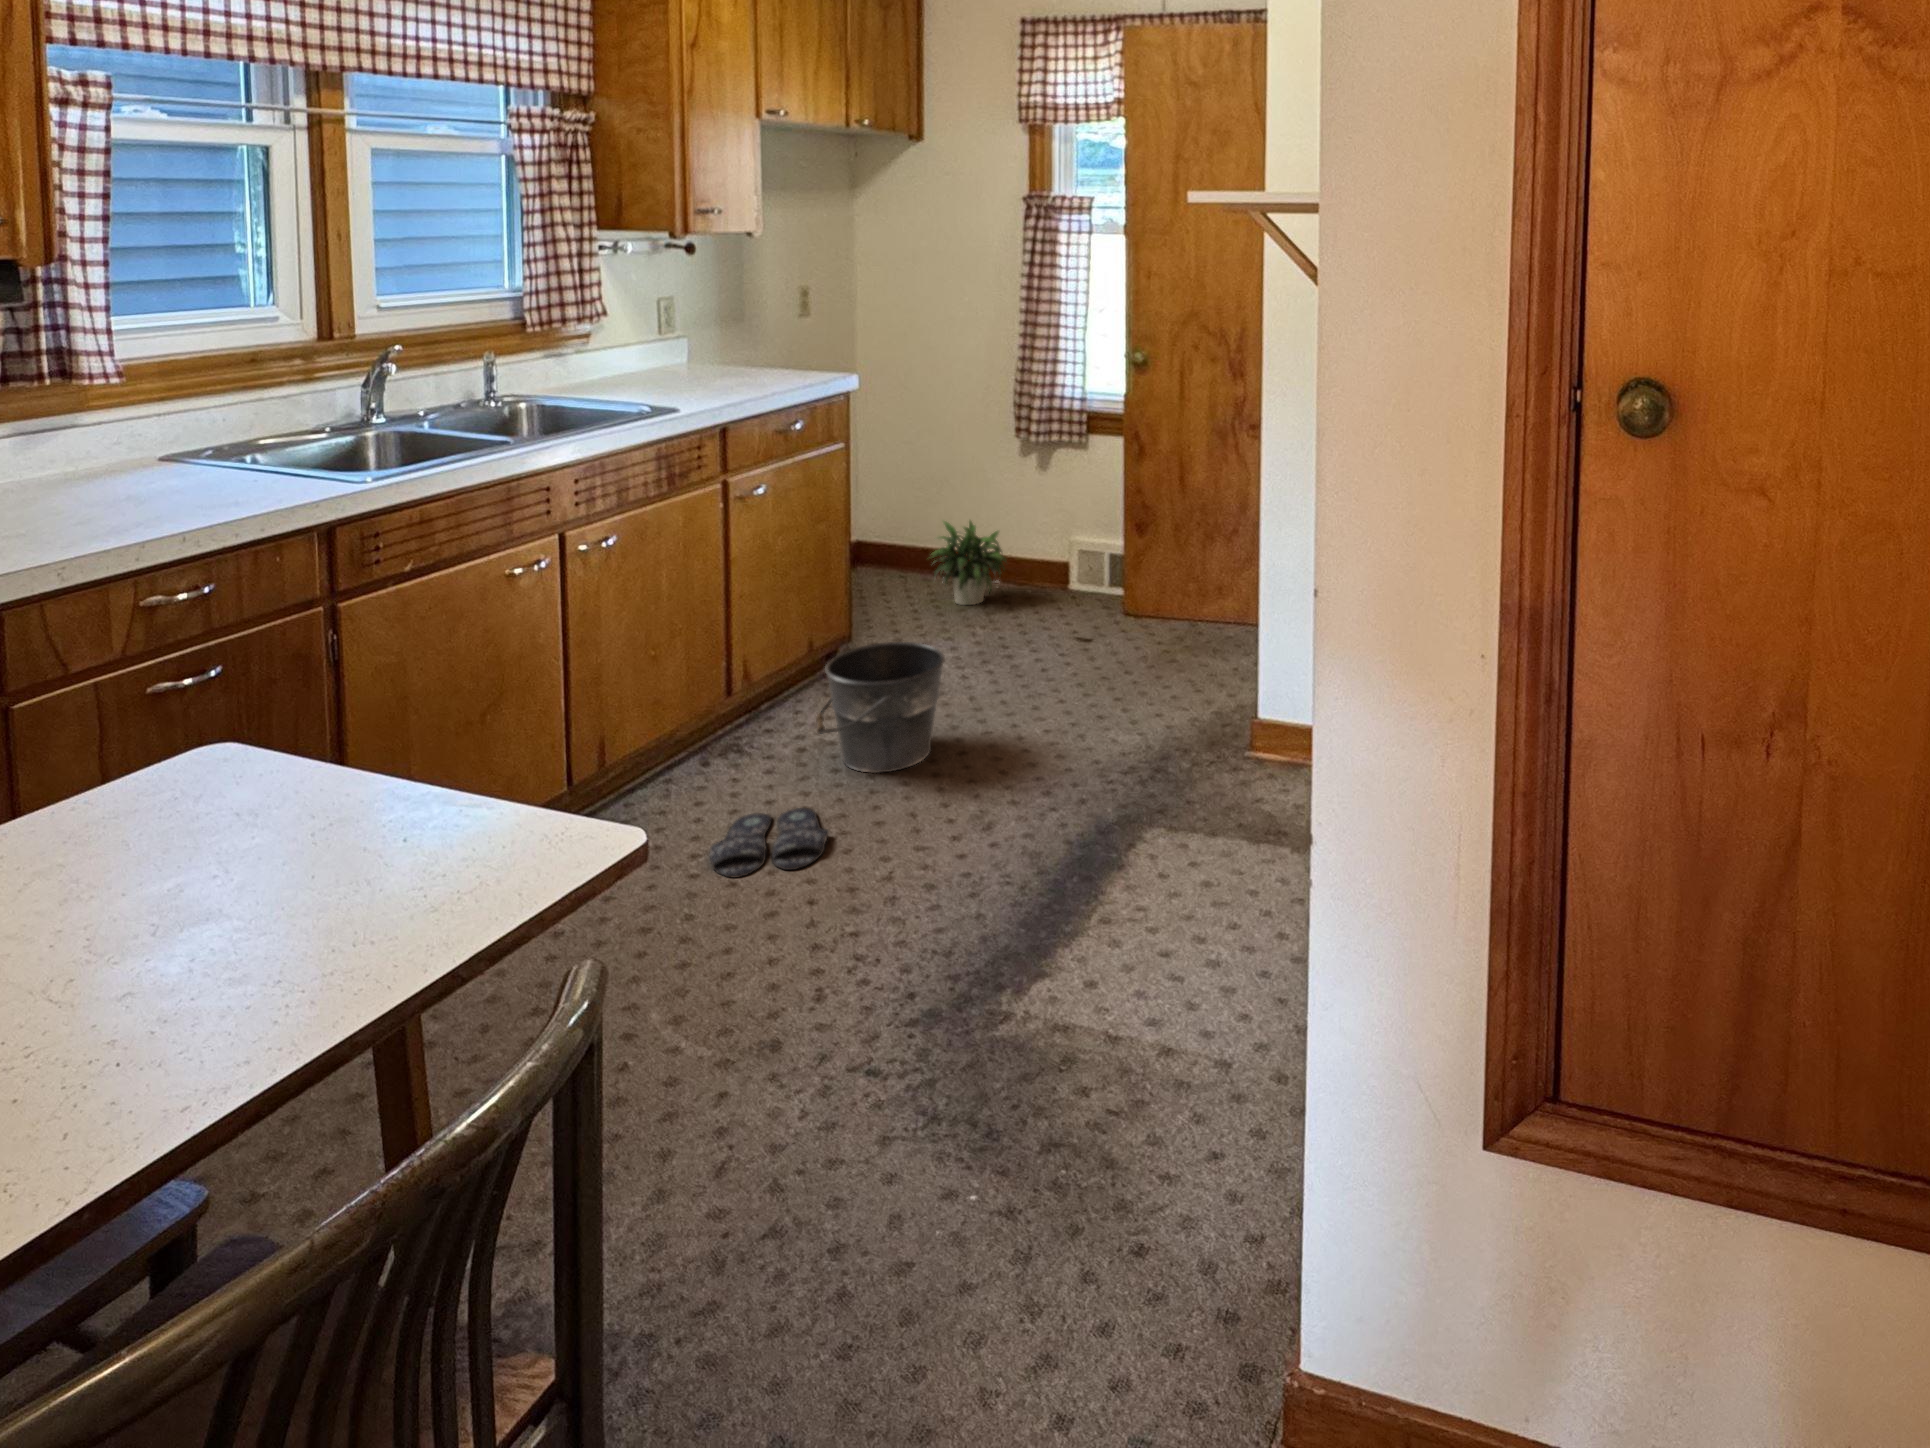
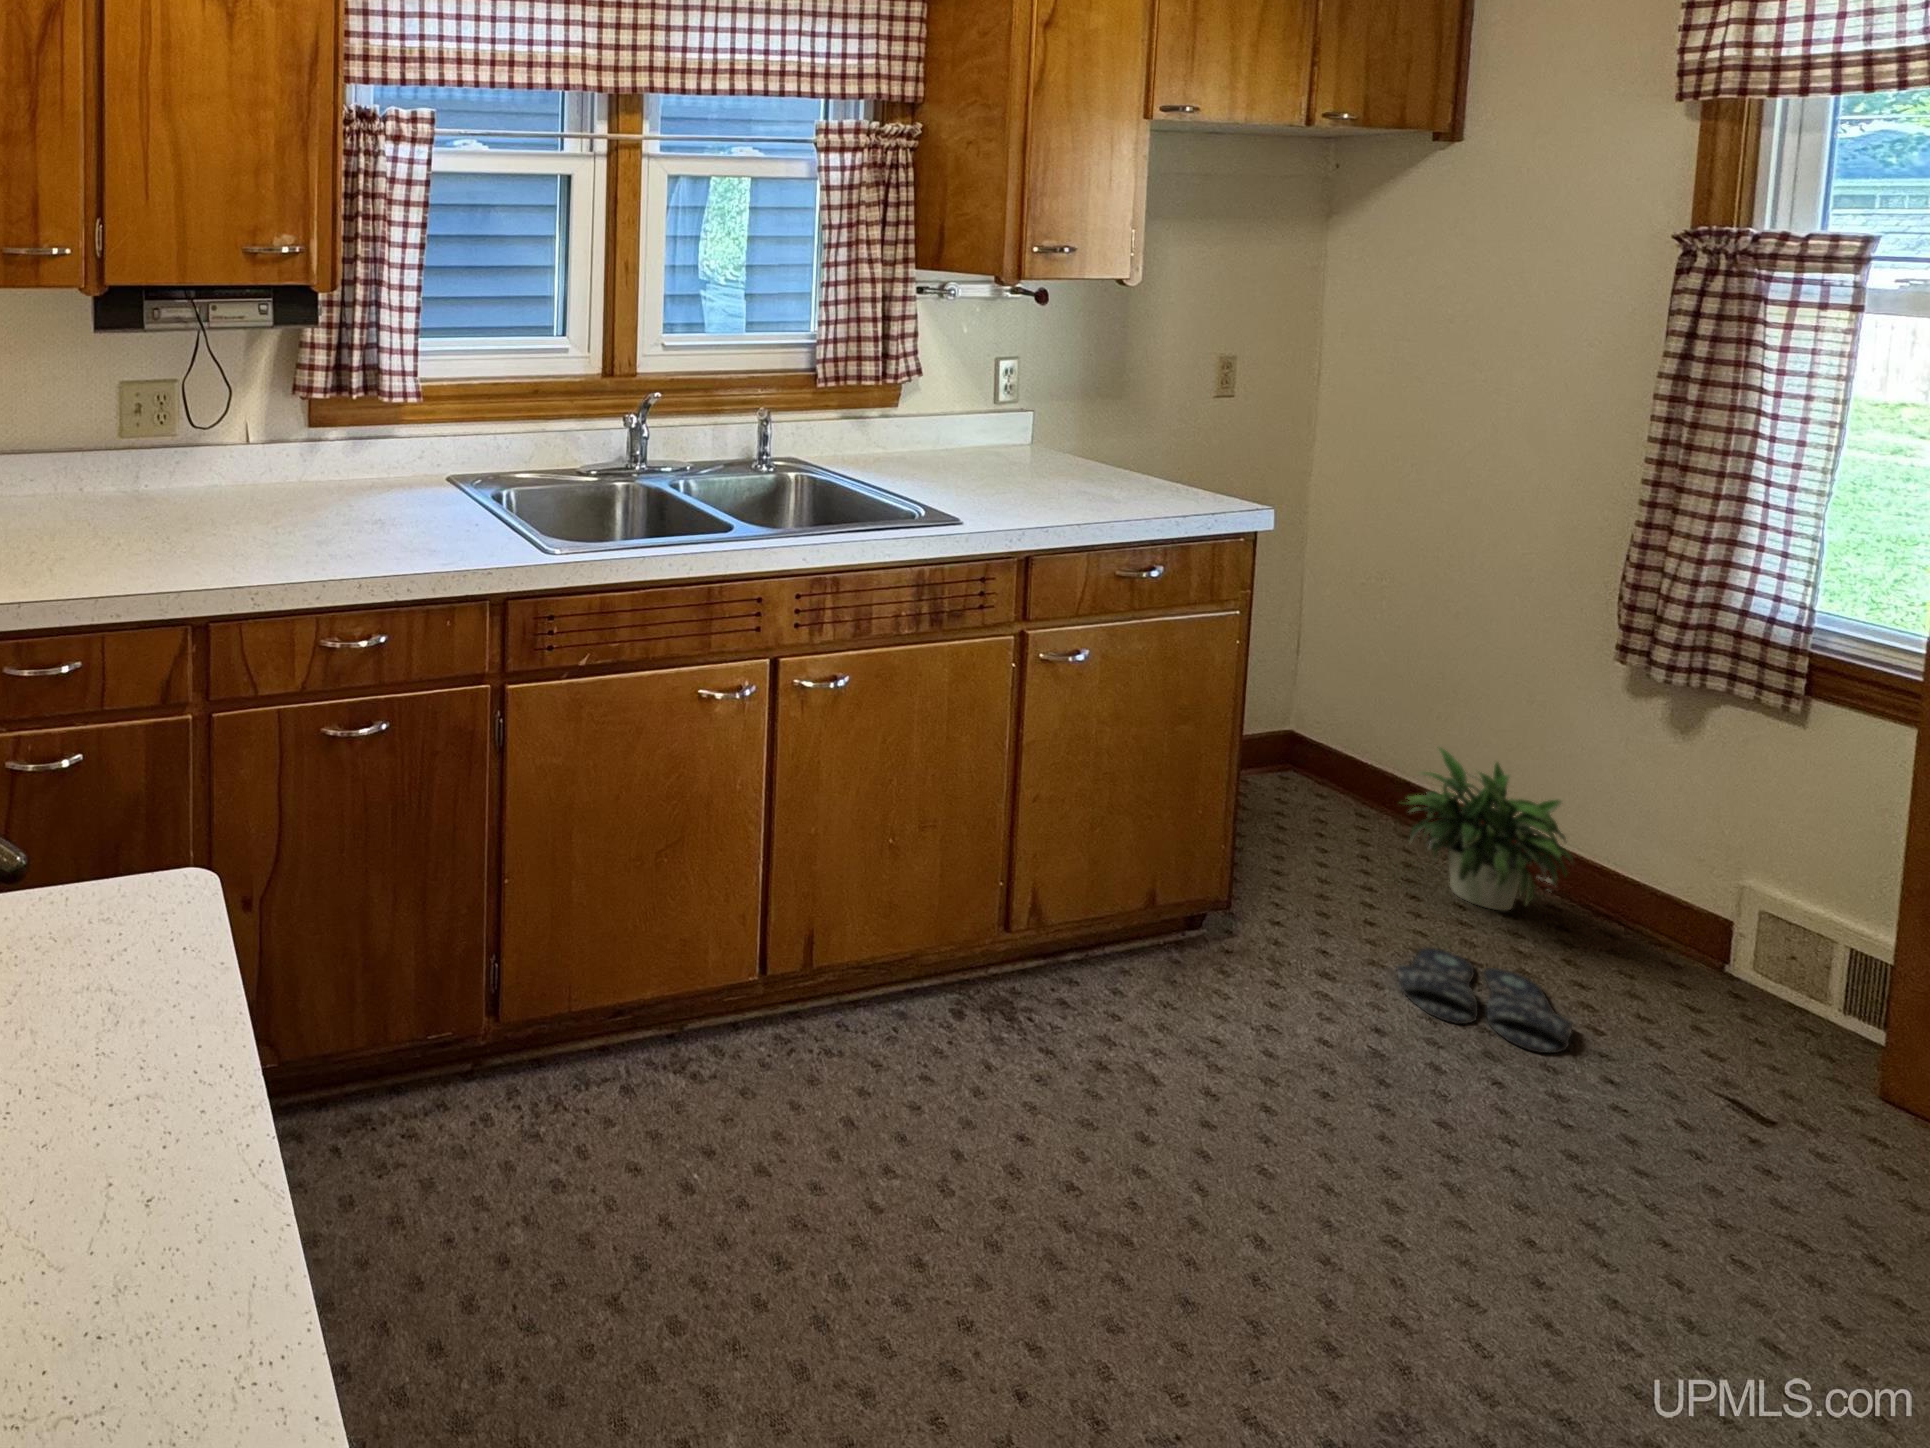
bucket: present [816,642,945,773] -> none [1122,951,1387,1220]
slippers: present [710,808,829,877] -> present [1396,947,1572,1053]

